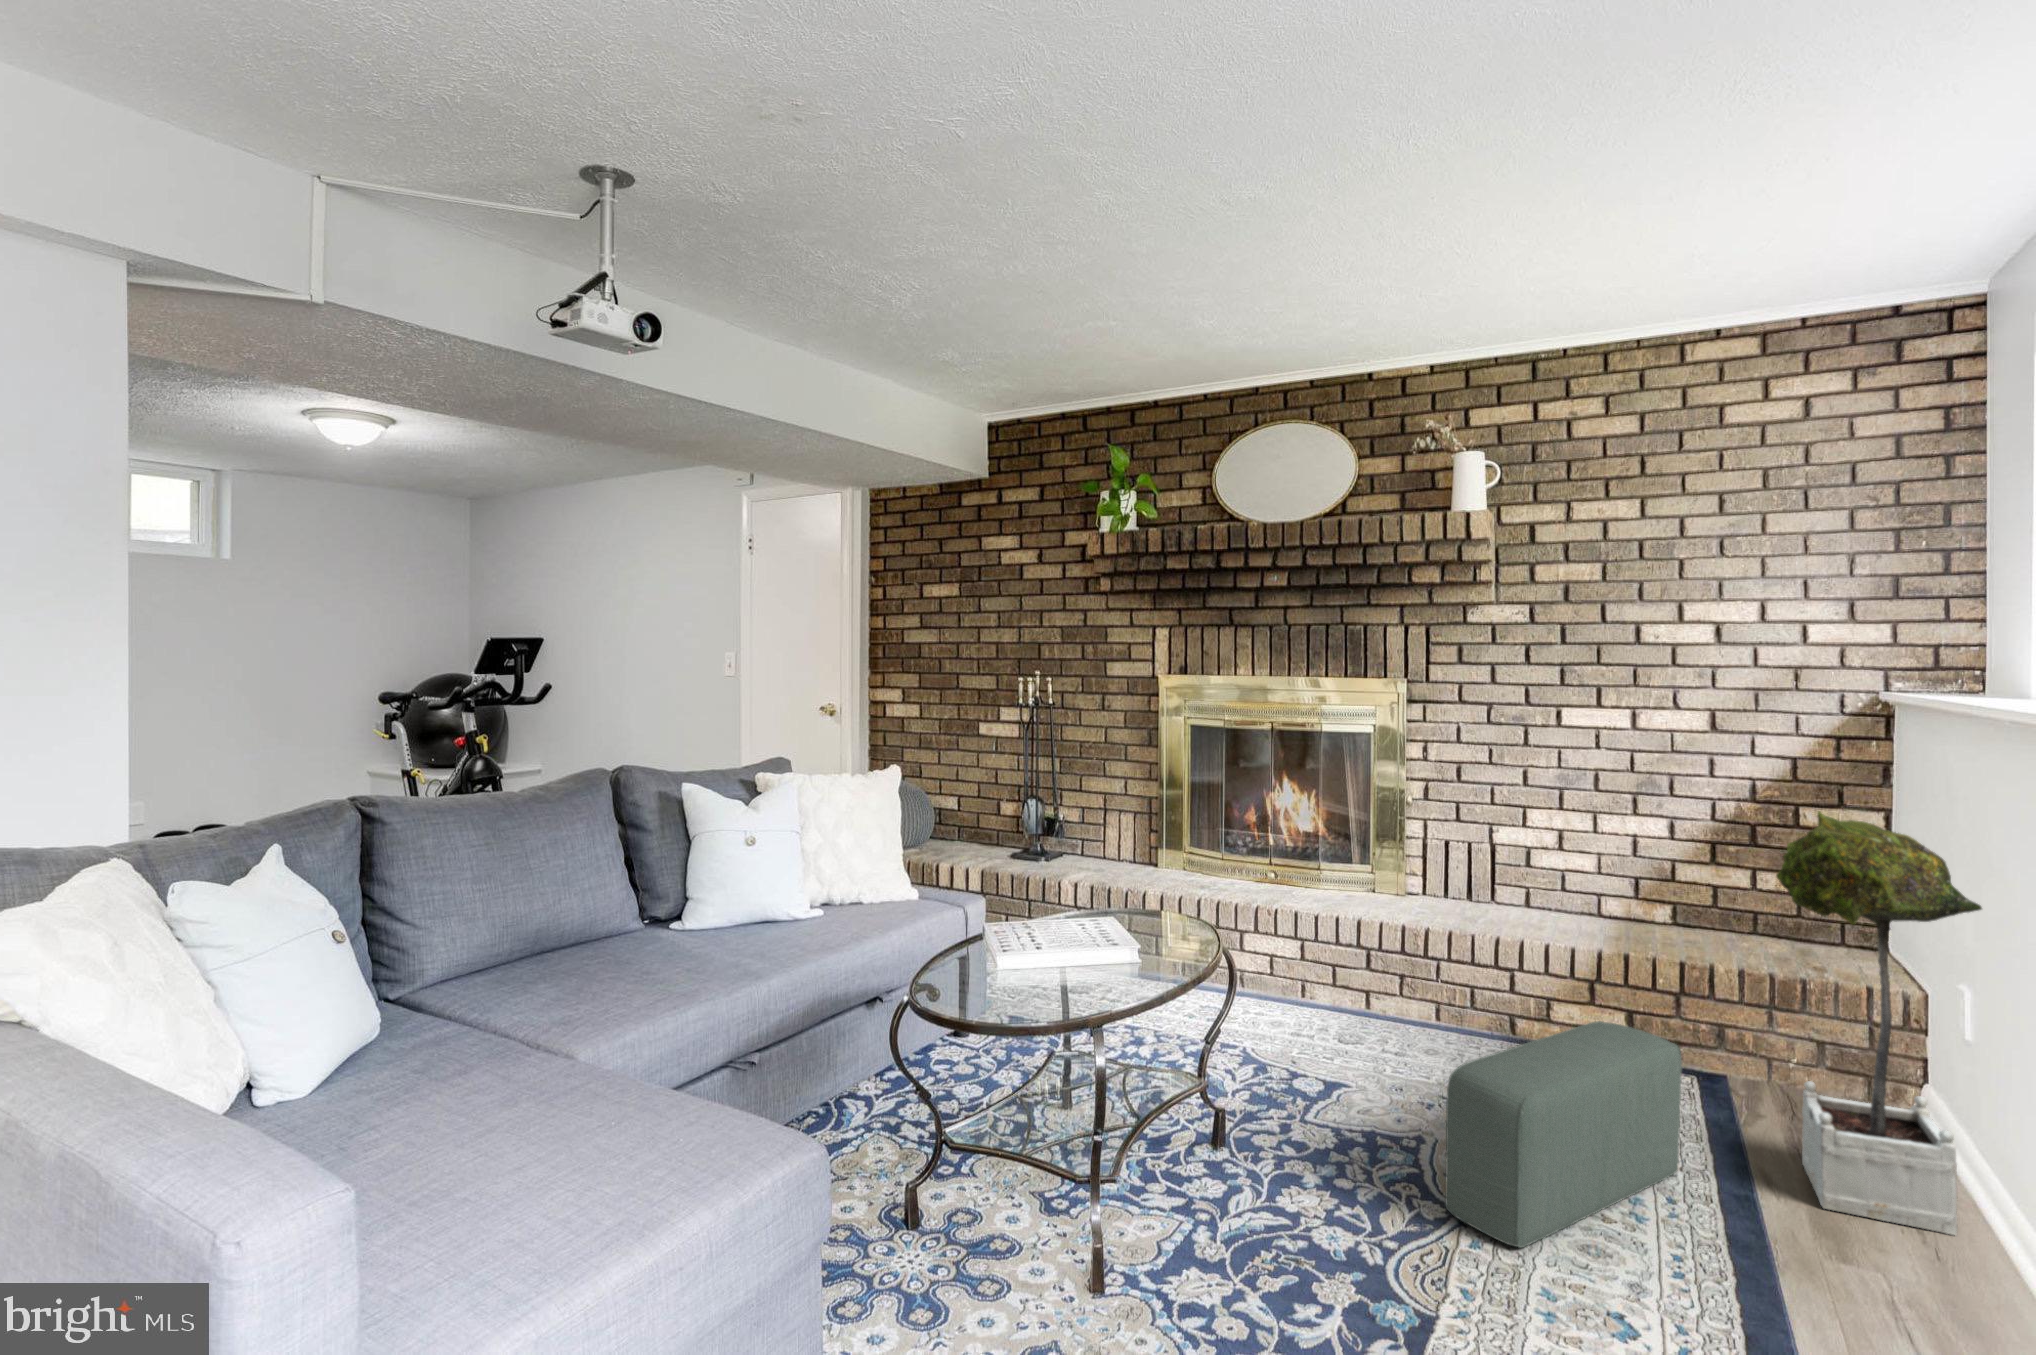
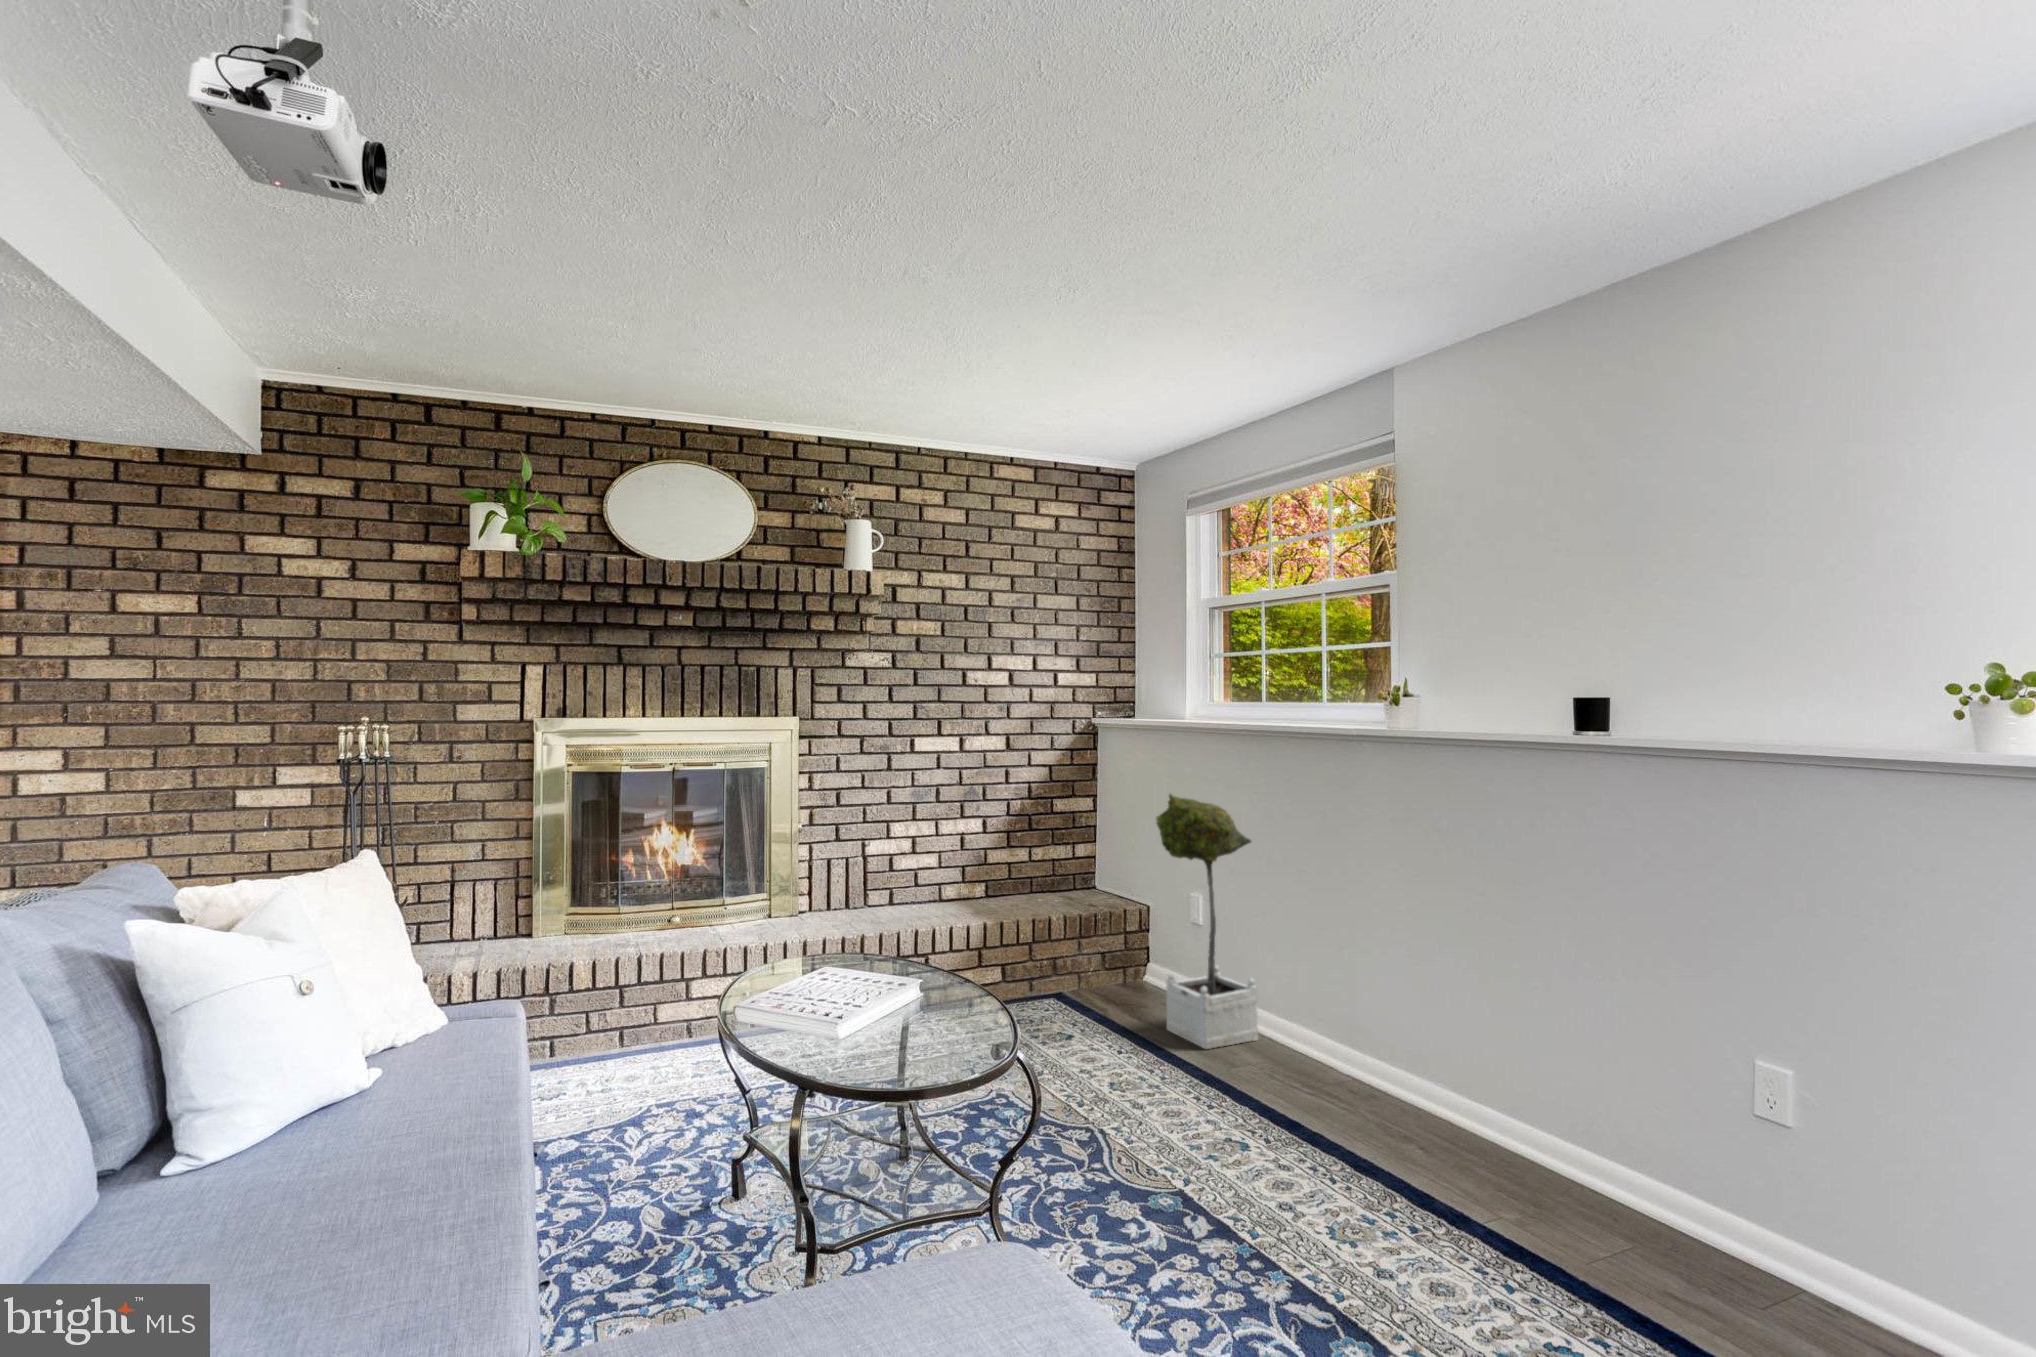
pouf: present [1445,1021,1682,1248] -> none [1076,963,1146,1137]

